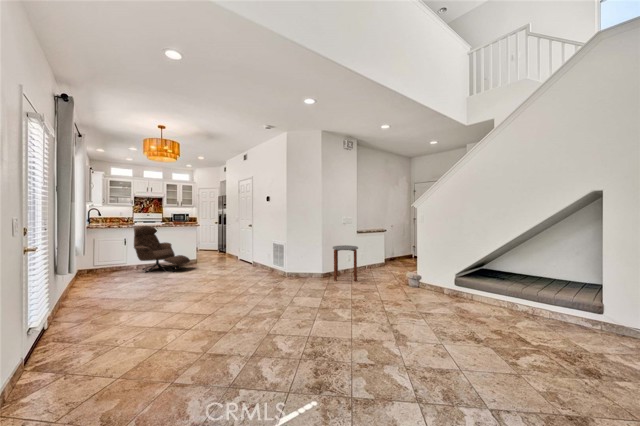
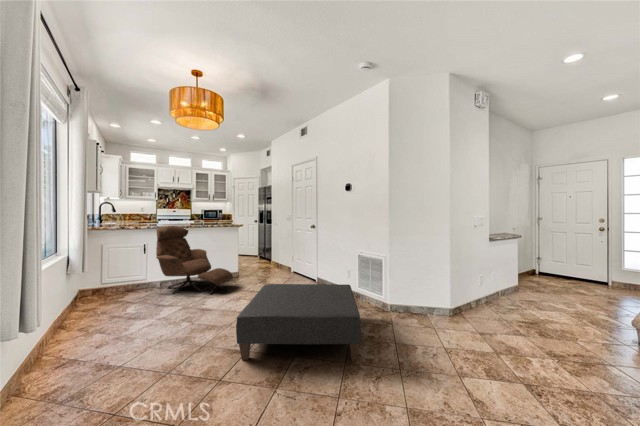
side table: present [333,245,358,281] -> none [468,261,523,327]
ottoman: none [180,260,260,297] -> present [236,284,361,361]

